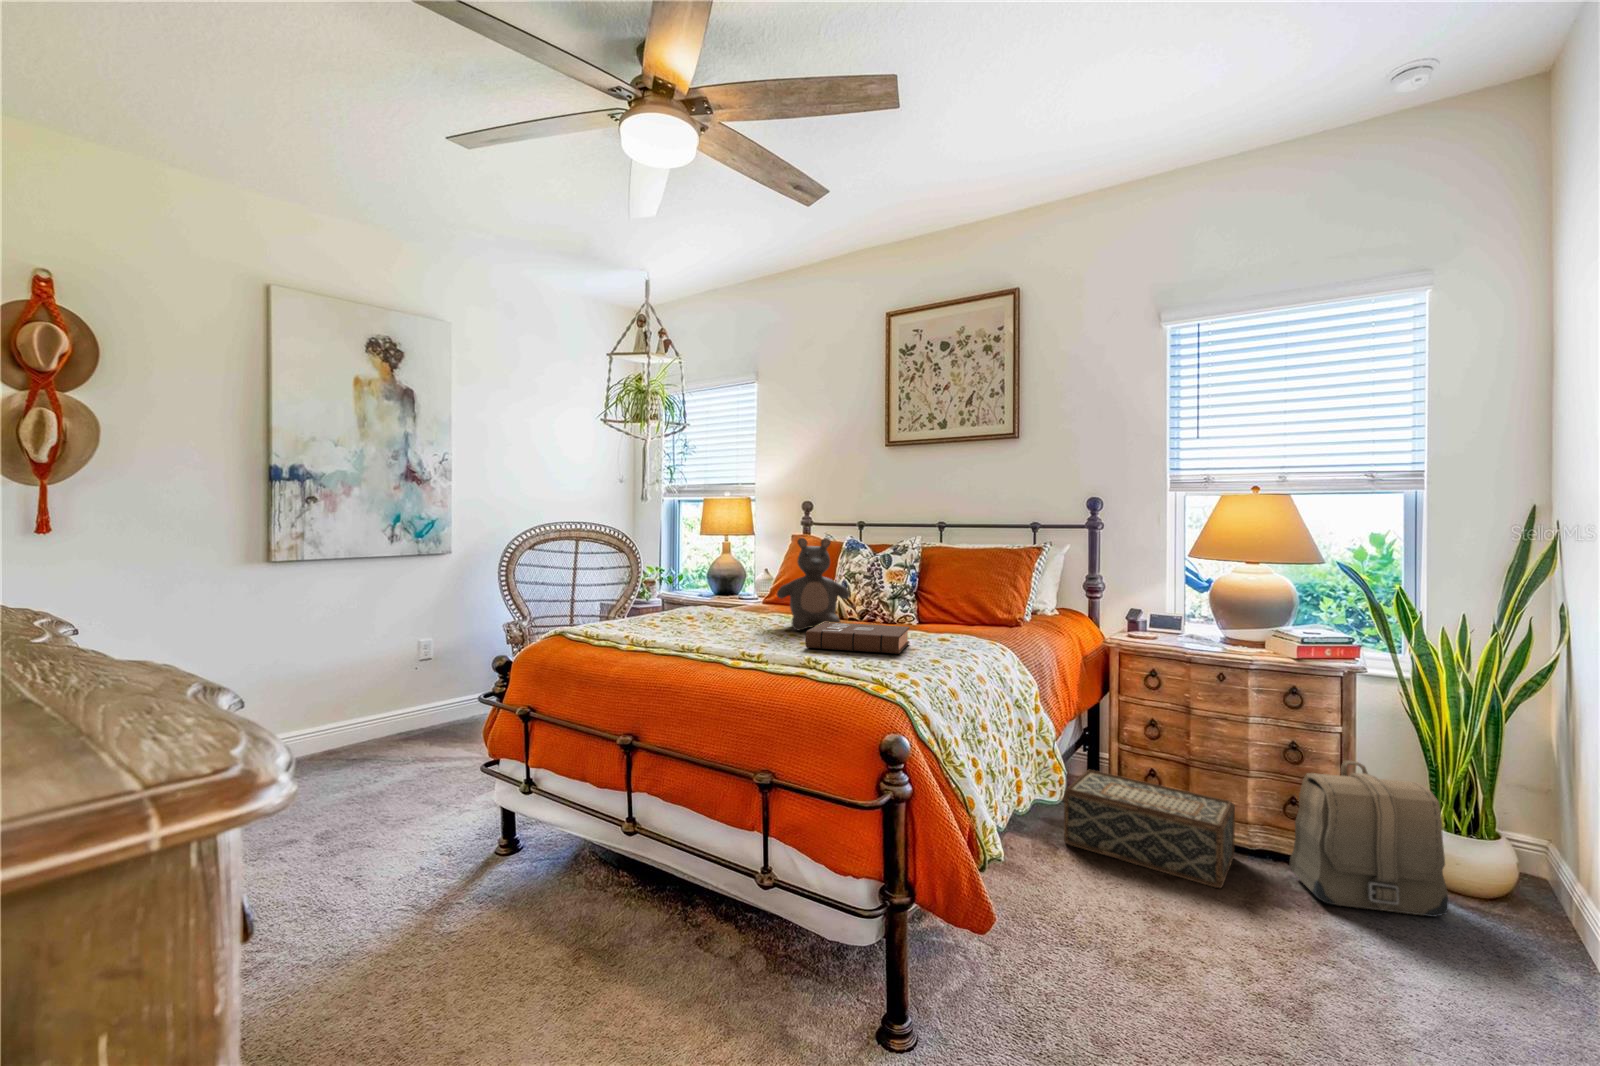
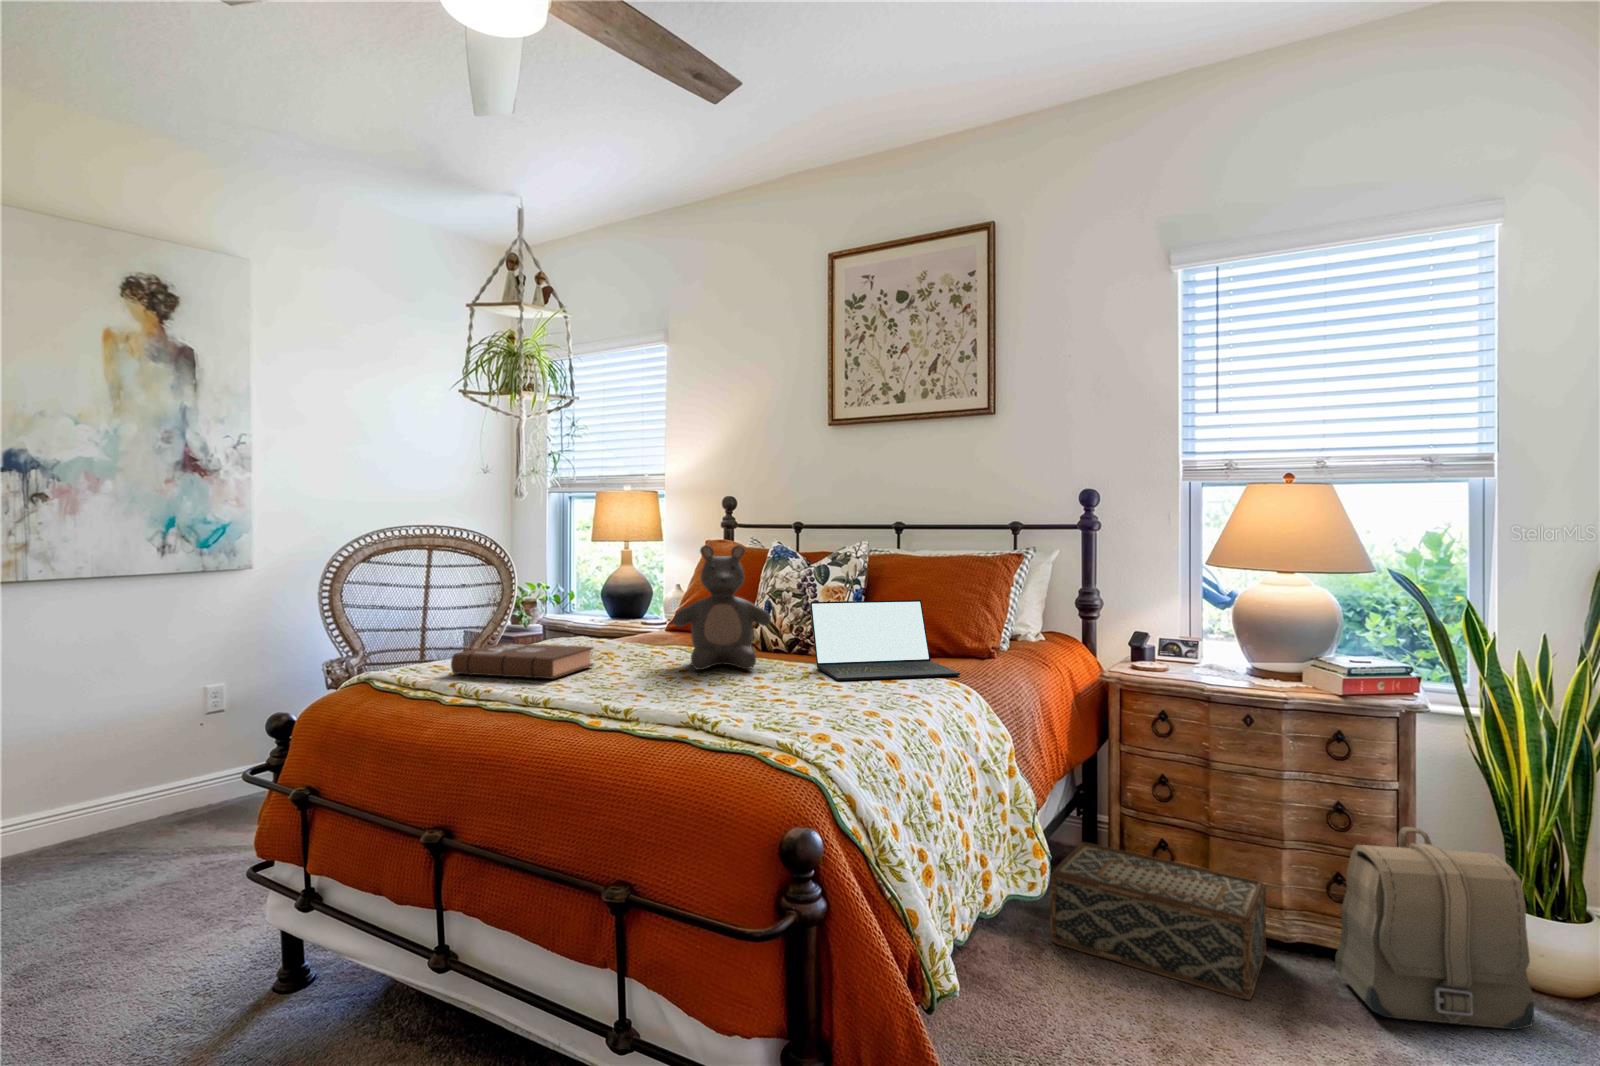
laptop: none [880,581,996,640] -> present [810,600,960,680]
book: present [805,622,910,654] -> present [451,643,593,679]

